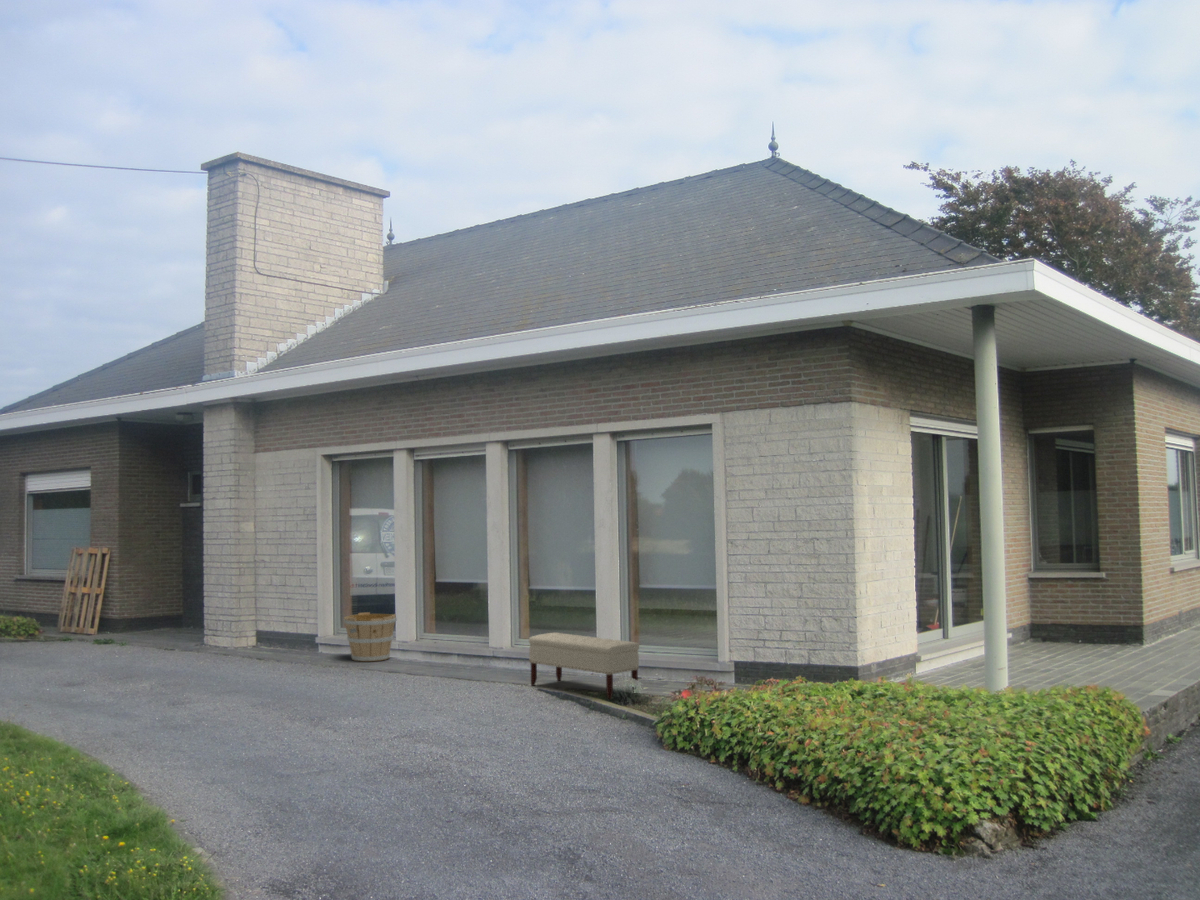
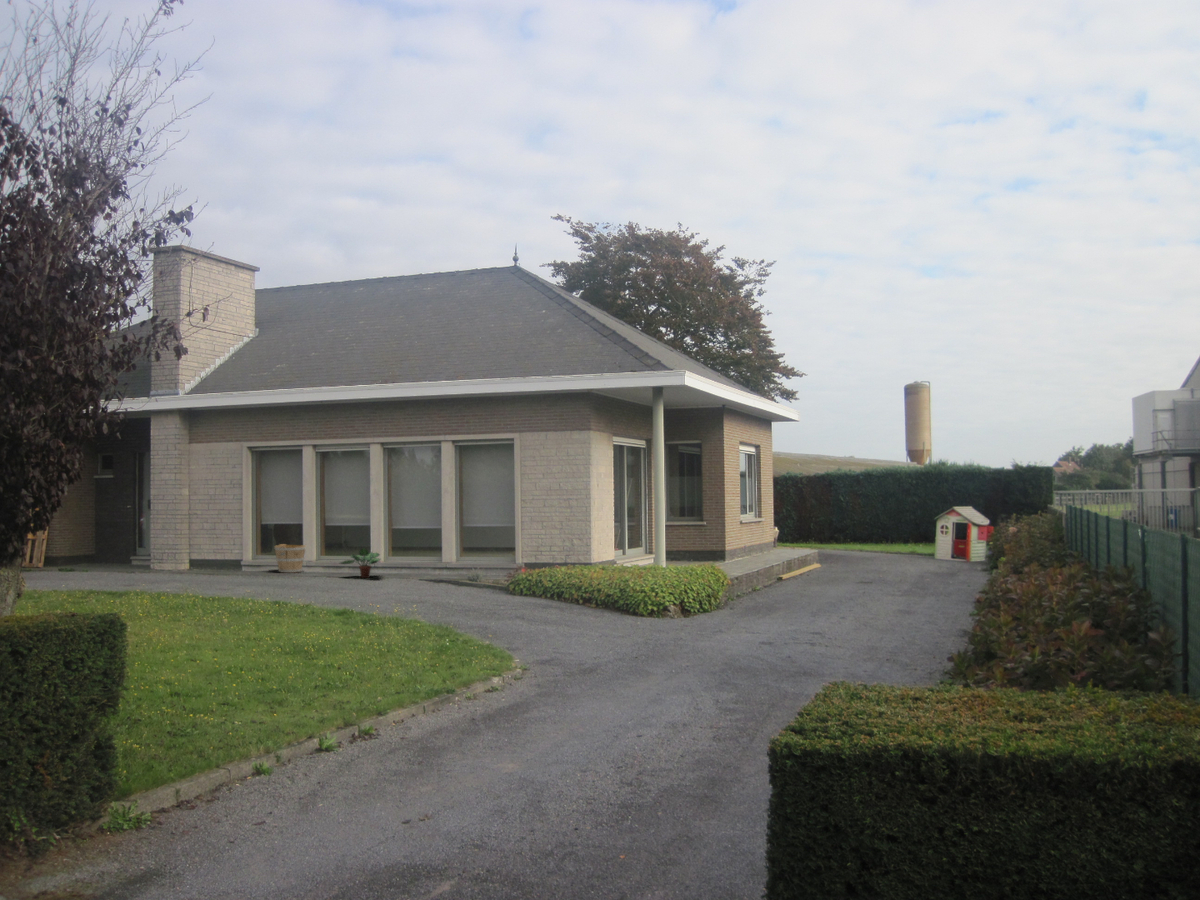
potted plant: none [421,627,495,679] -> present [341,548,380,578]
bench: present [529,633,639,699] -> none [407,551,473,583]

